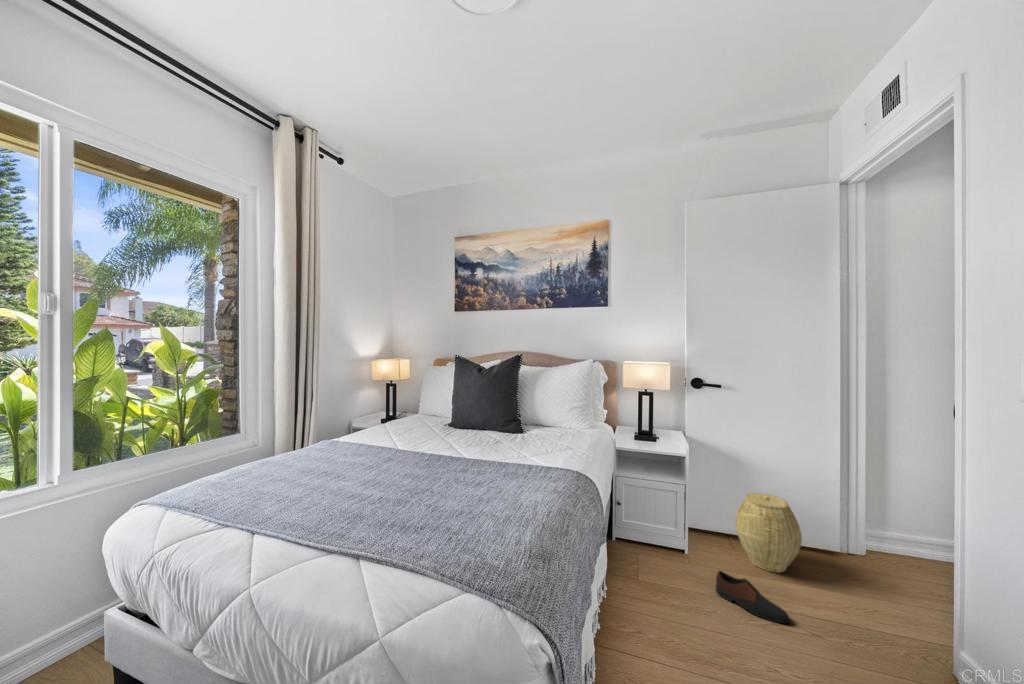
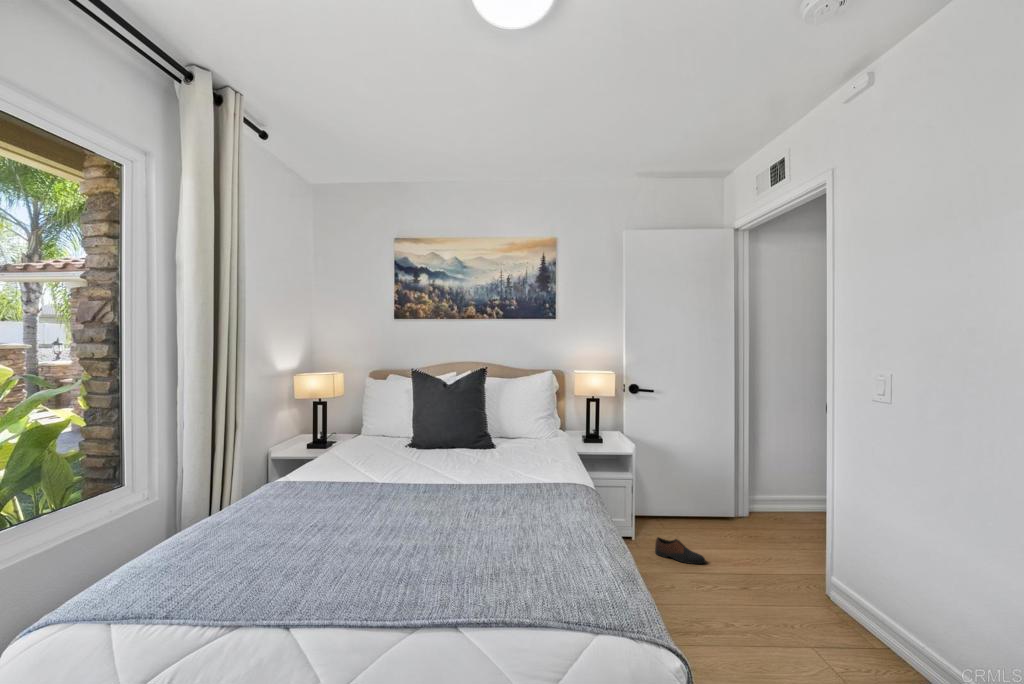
woven basket: present [736,493,802,572] -> none [664,477,710,536]

